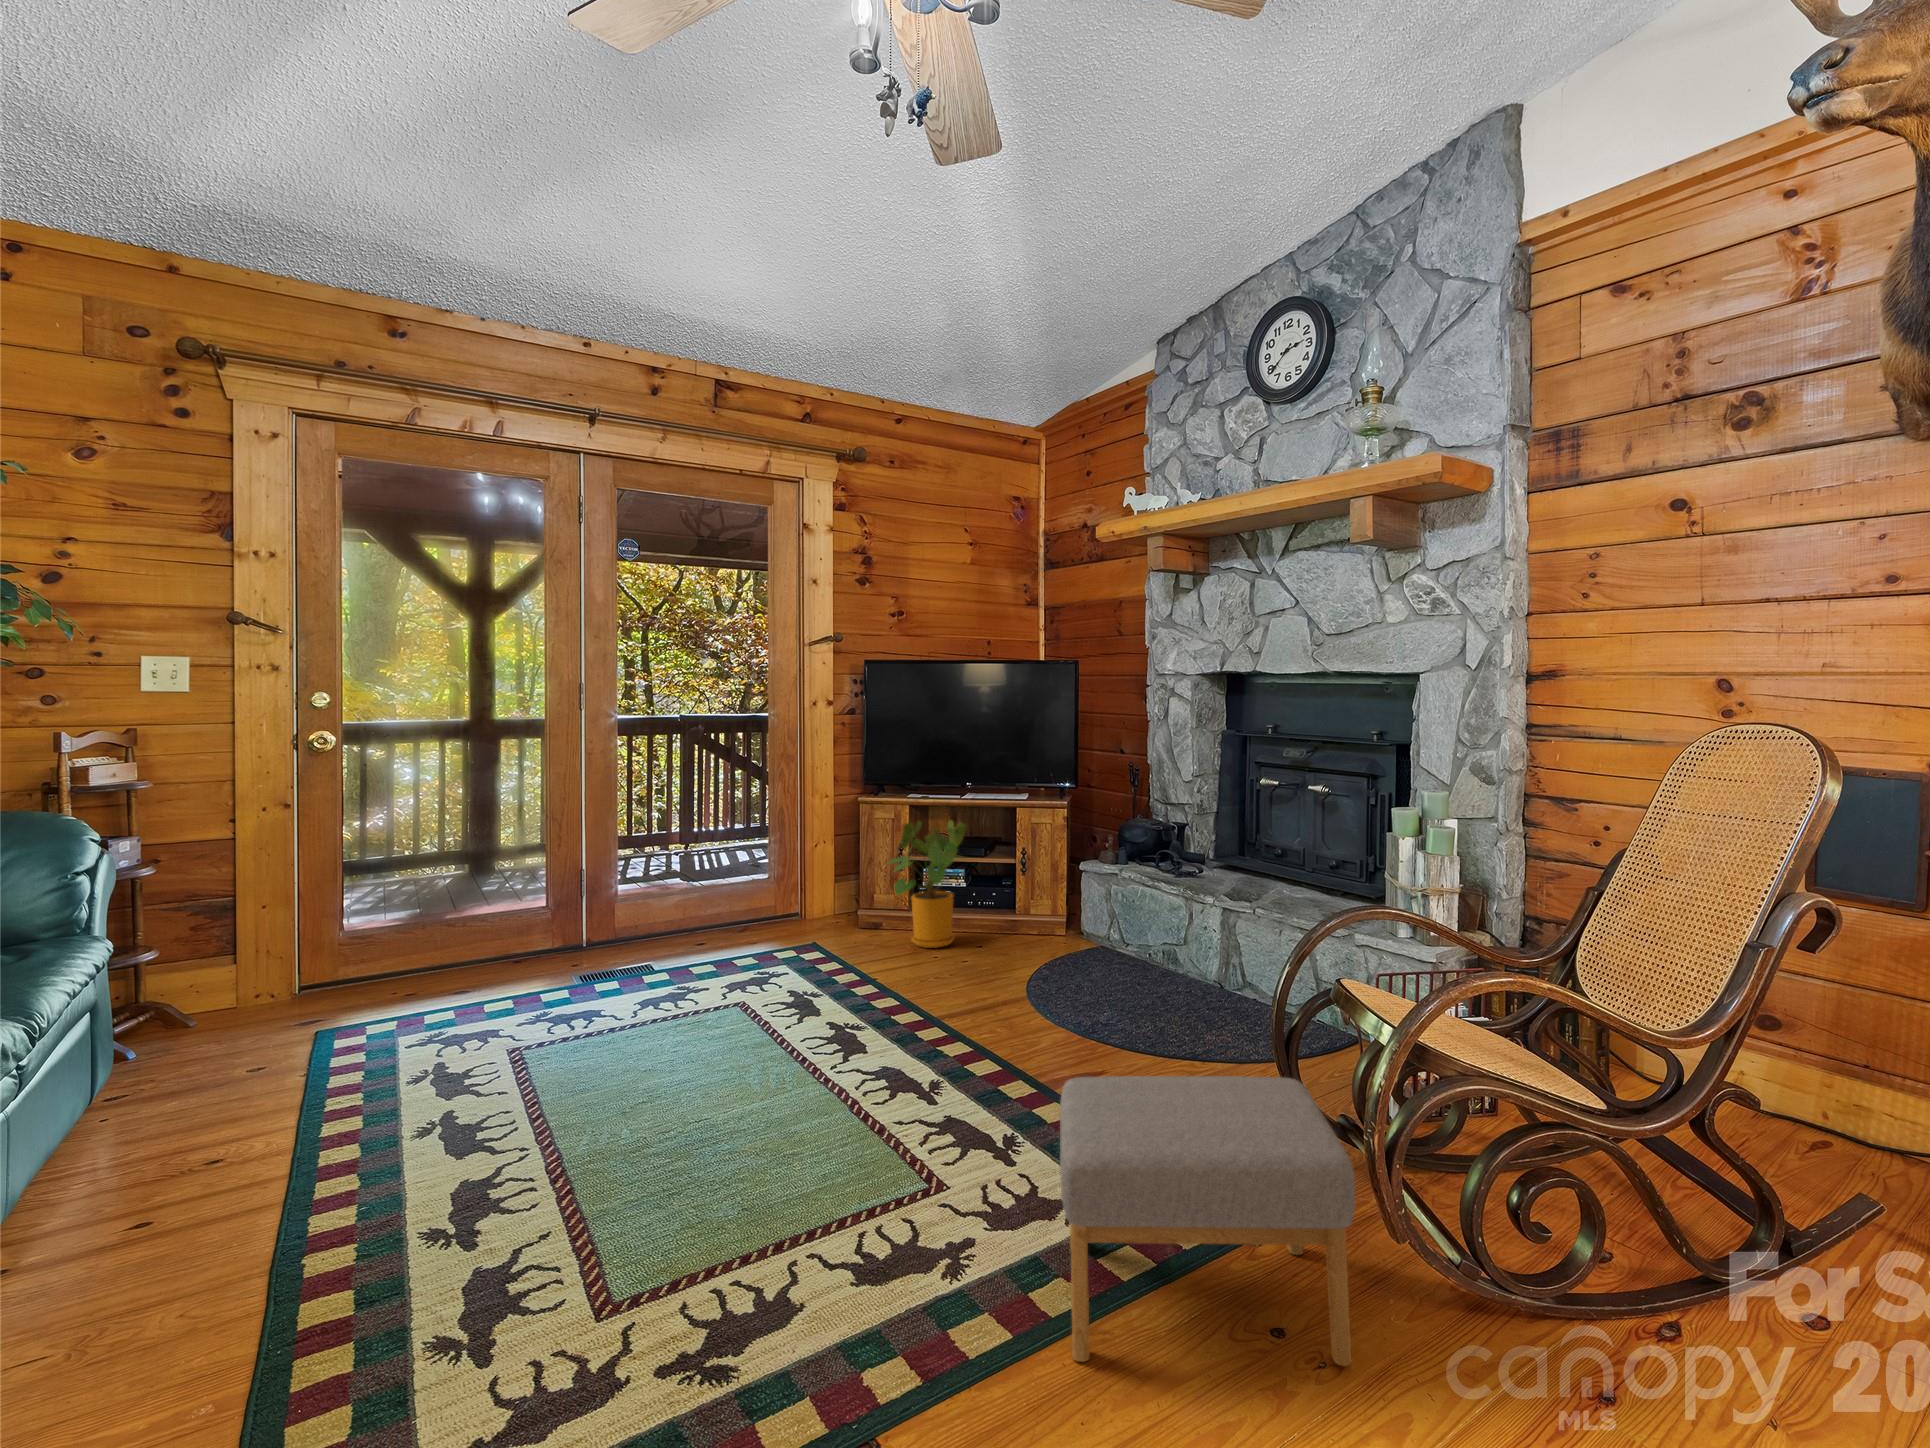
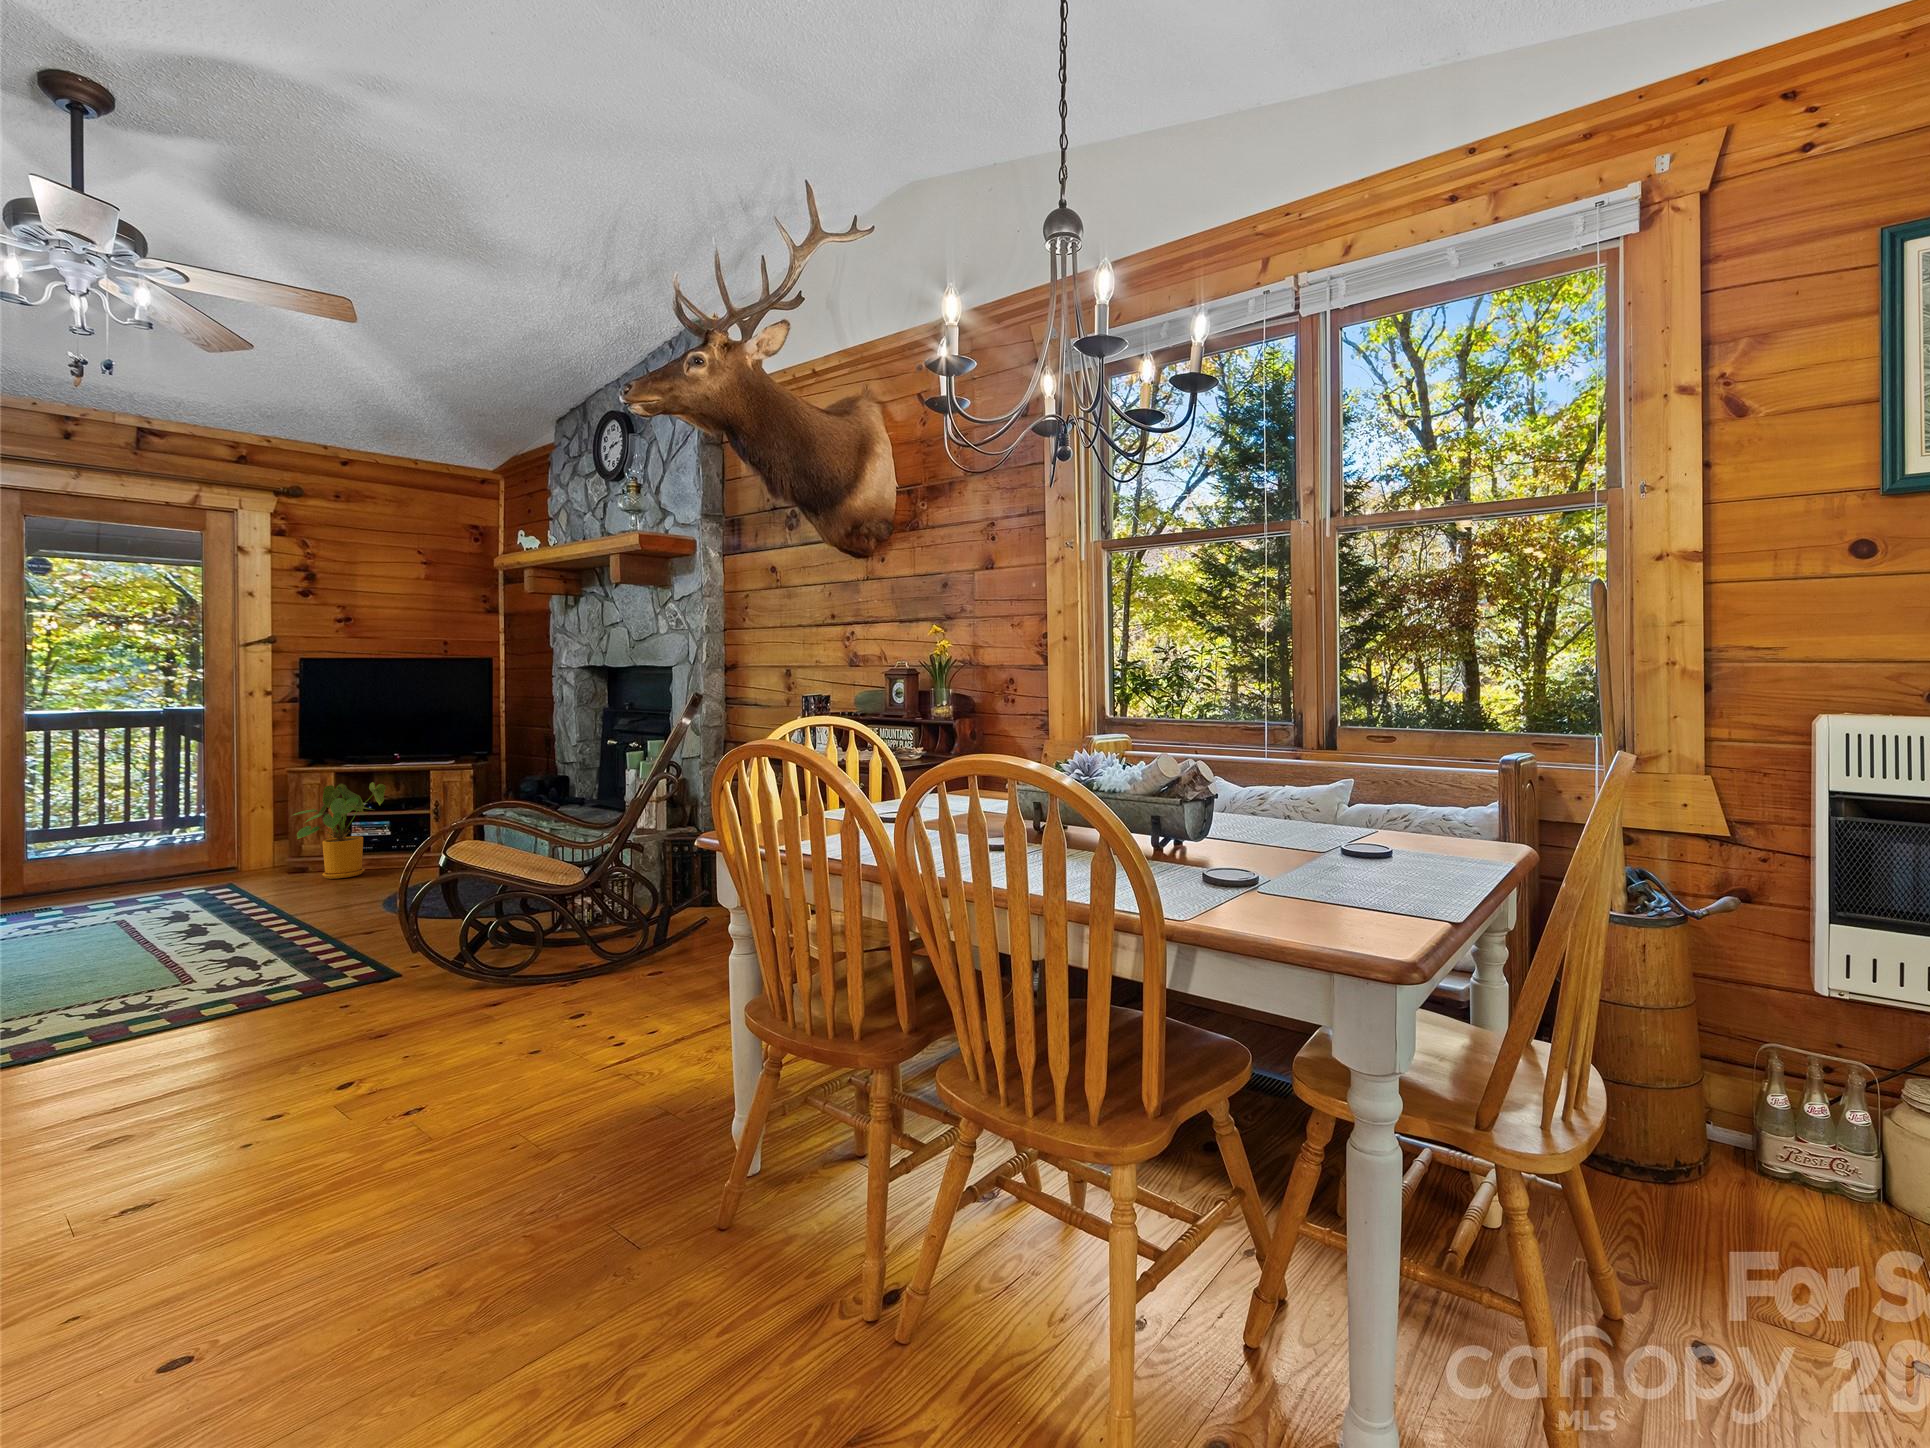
footstool: present [1060,1076,1355,1366] -> none [178,893,399,1035]

